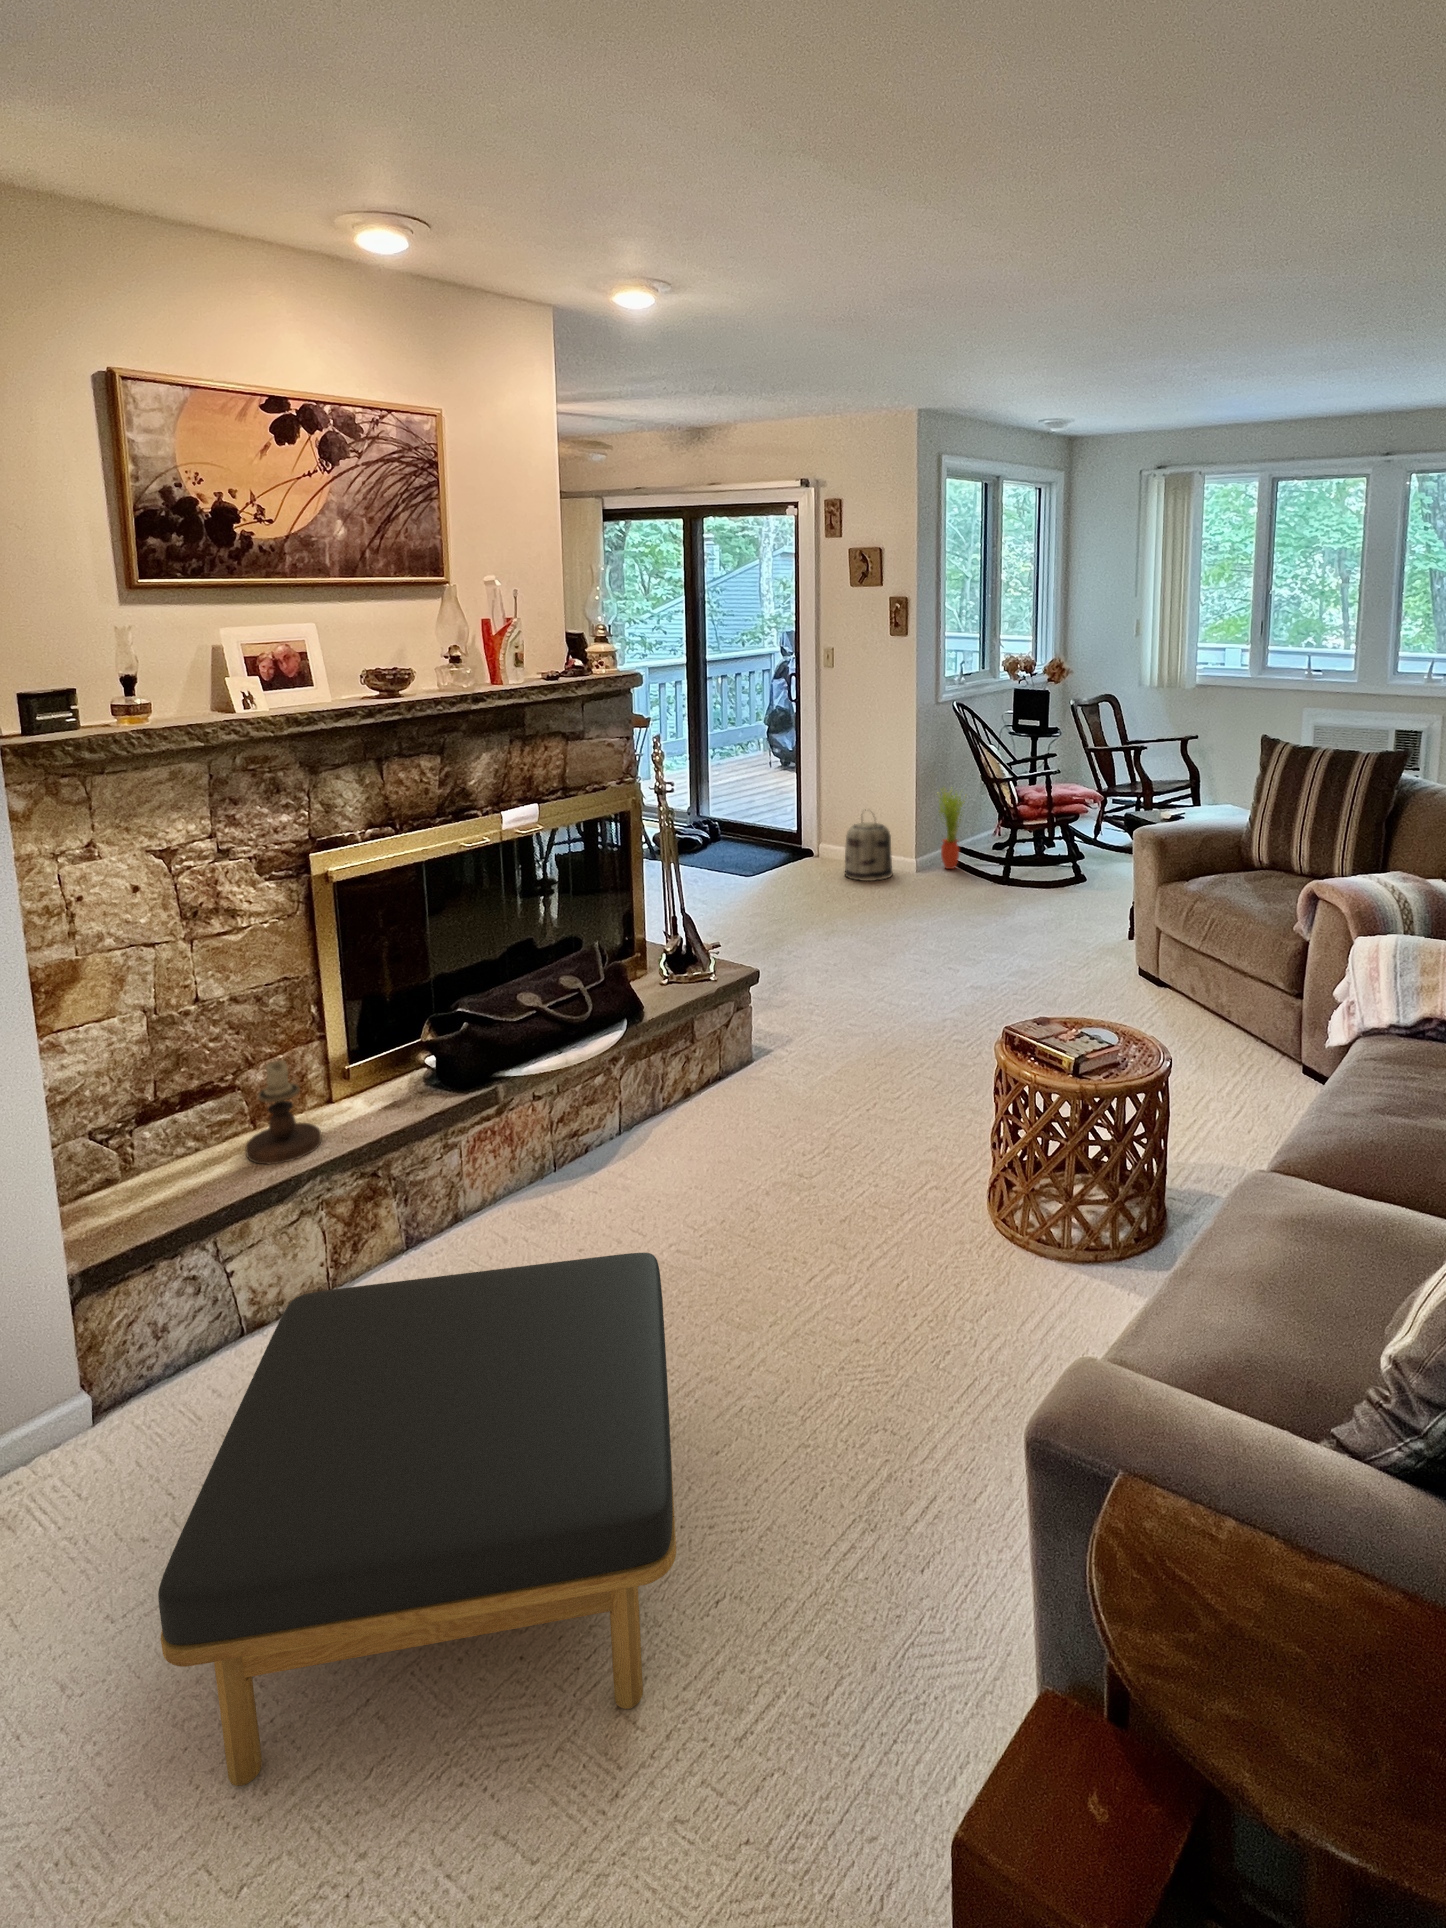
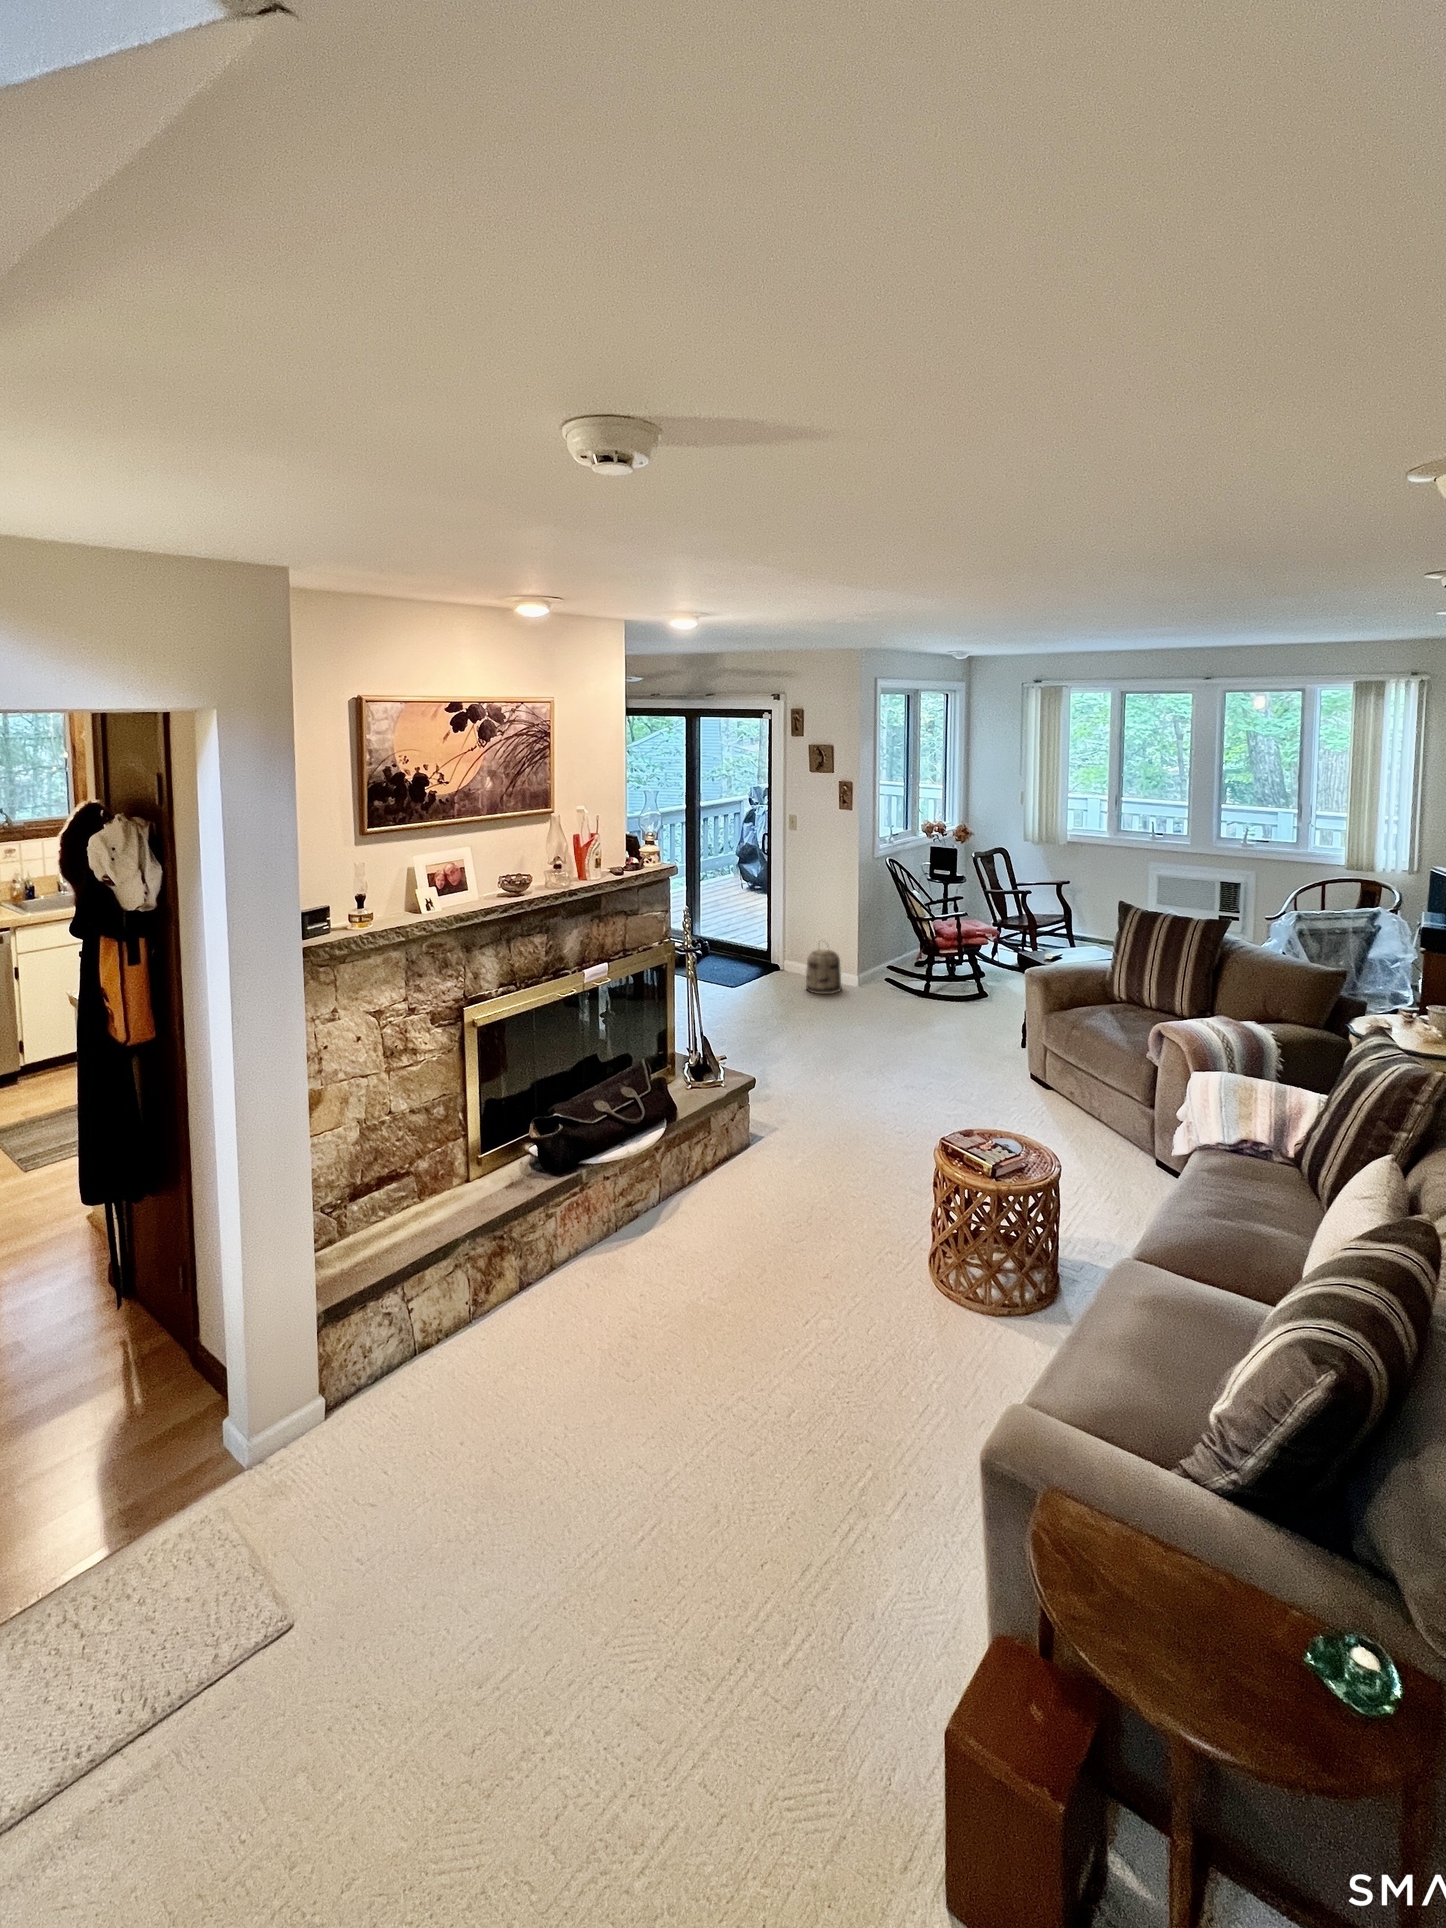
potted plant: present [939,789,966,869] -> none [874,923,896,985]
candlestick: present [245,1060,321,1164] -> none [419,1155,468,1230]
ottoman: present [158,1253,676,1786] -> none [413,1308,737,1688]

